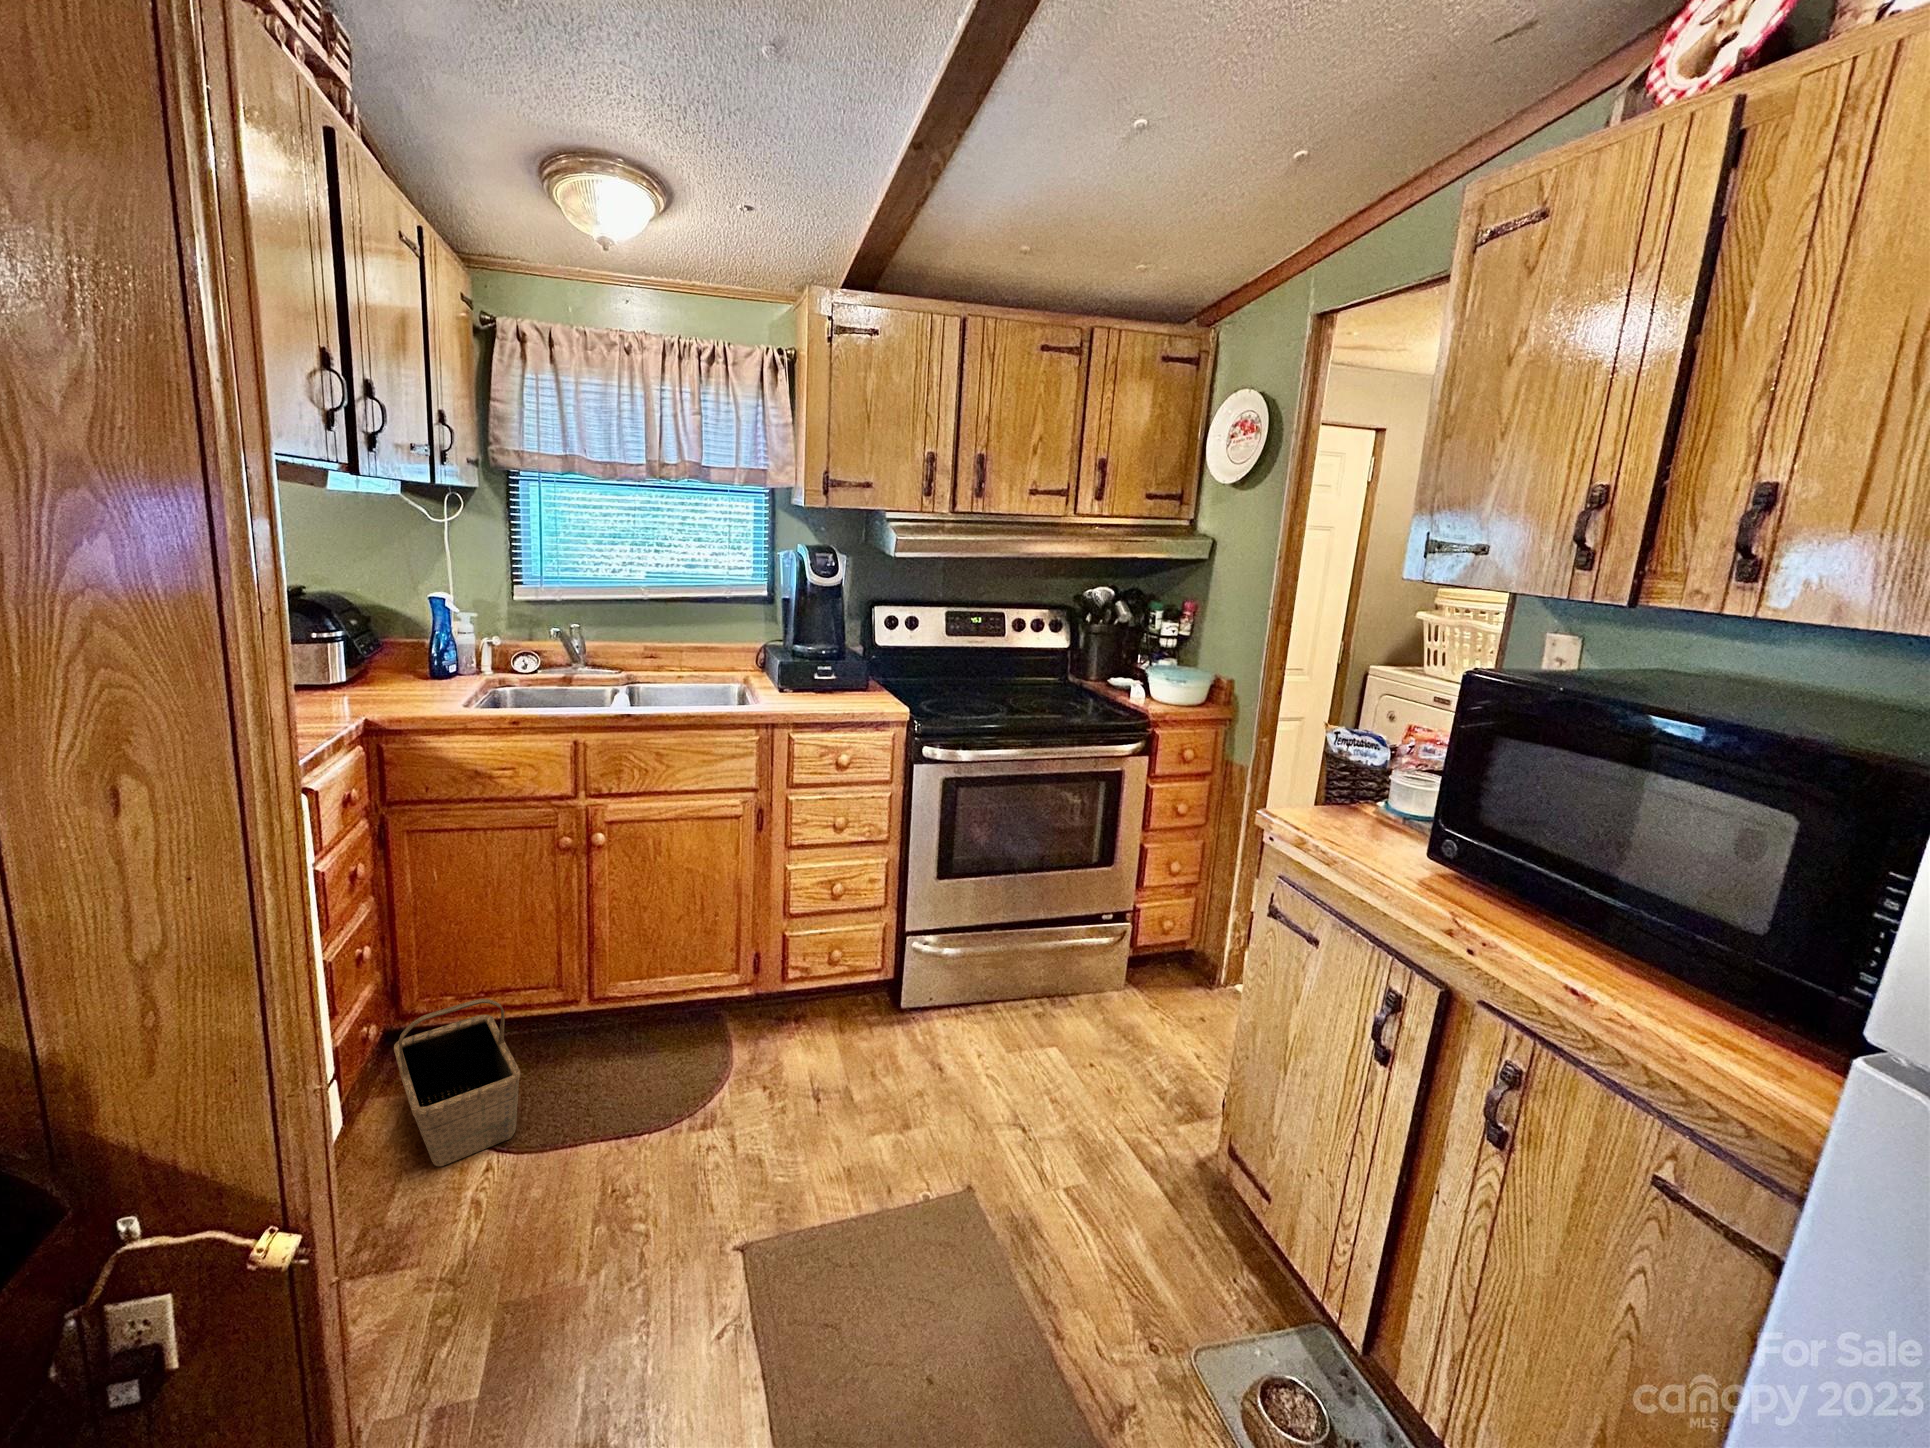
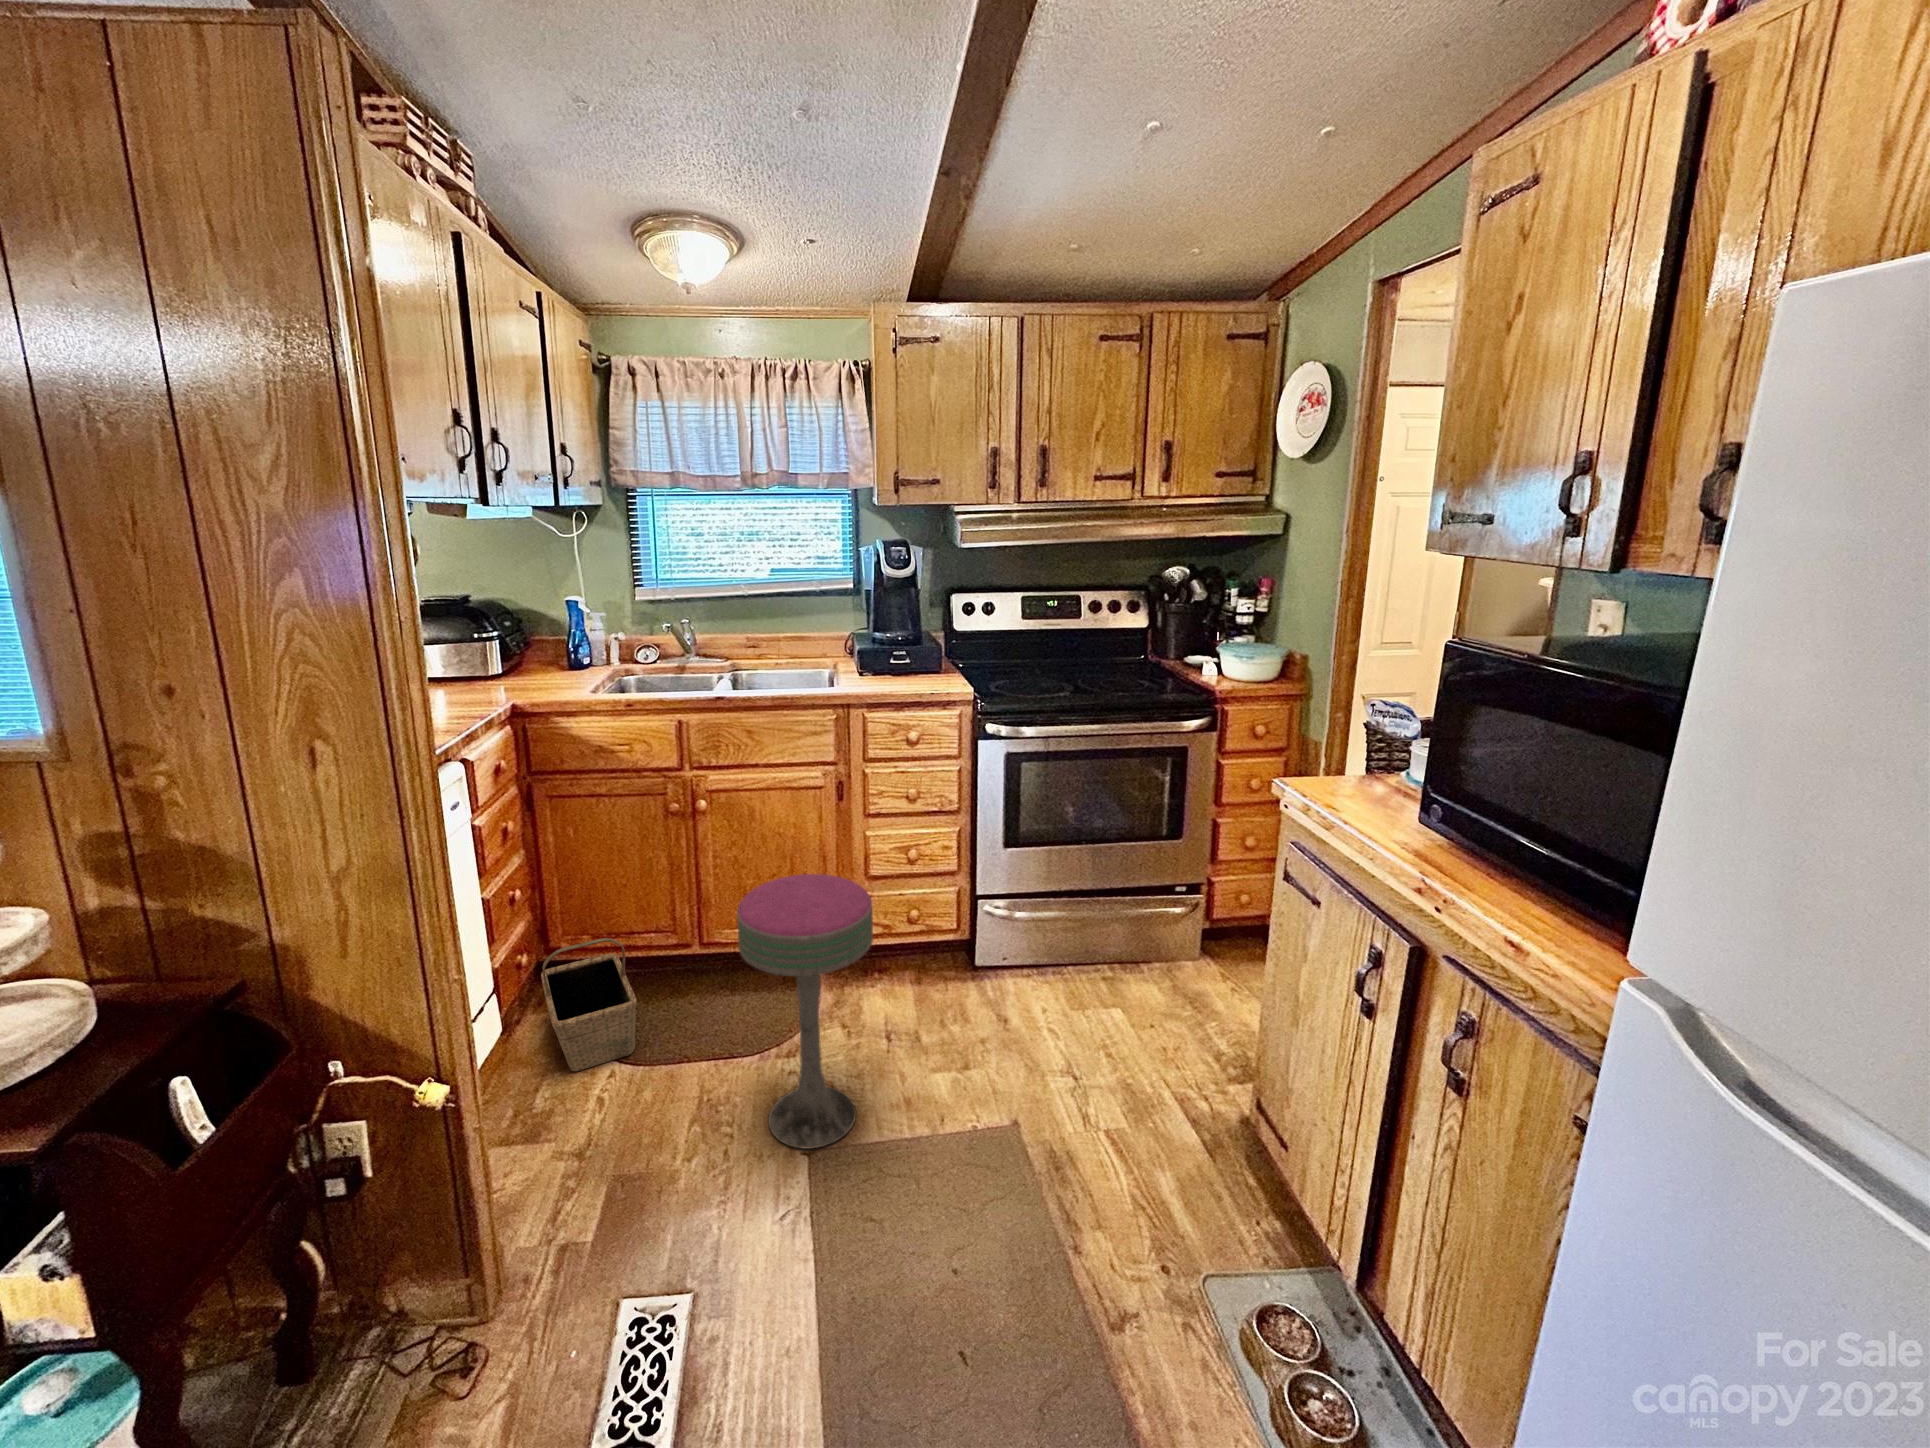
bar stool: none [662,918,821,1242] -> present [737,874,873,1149]

